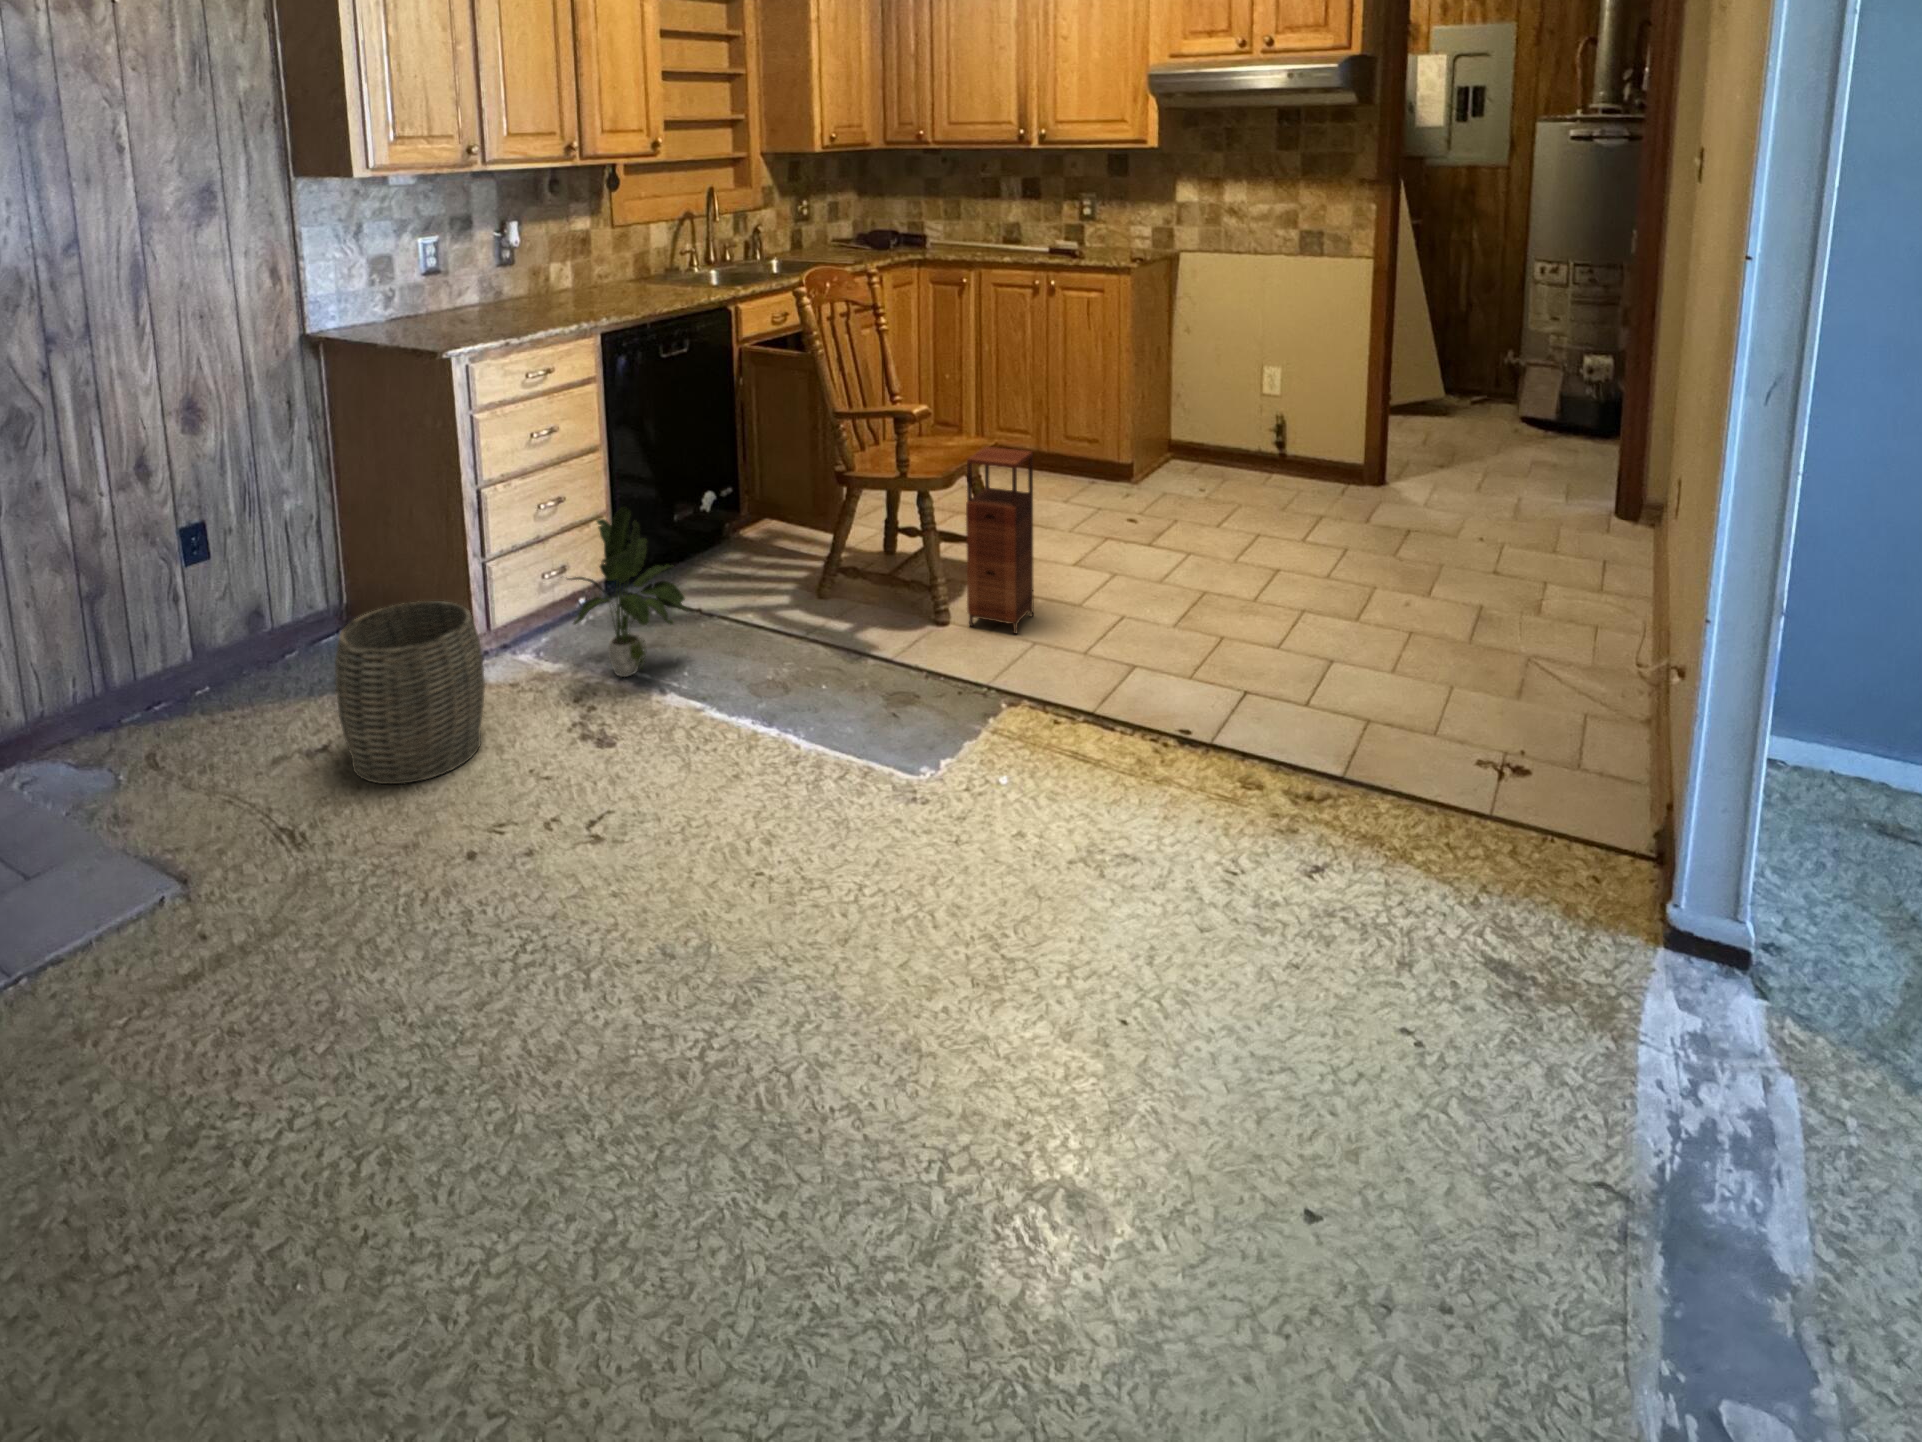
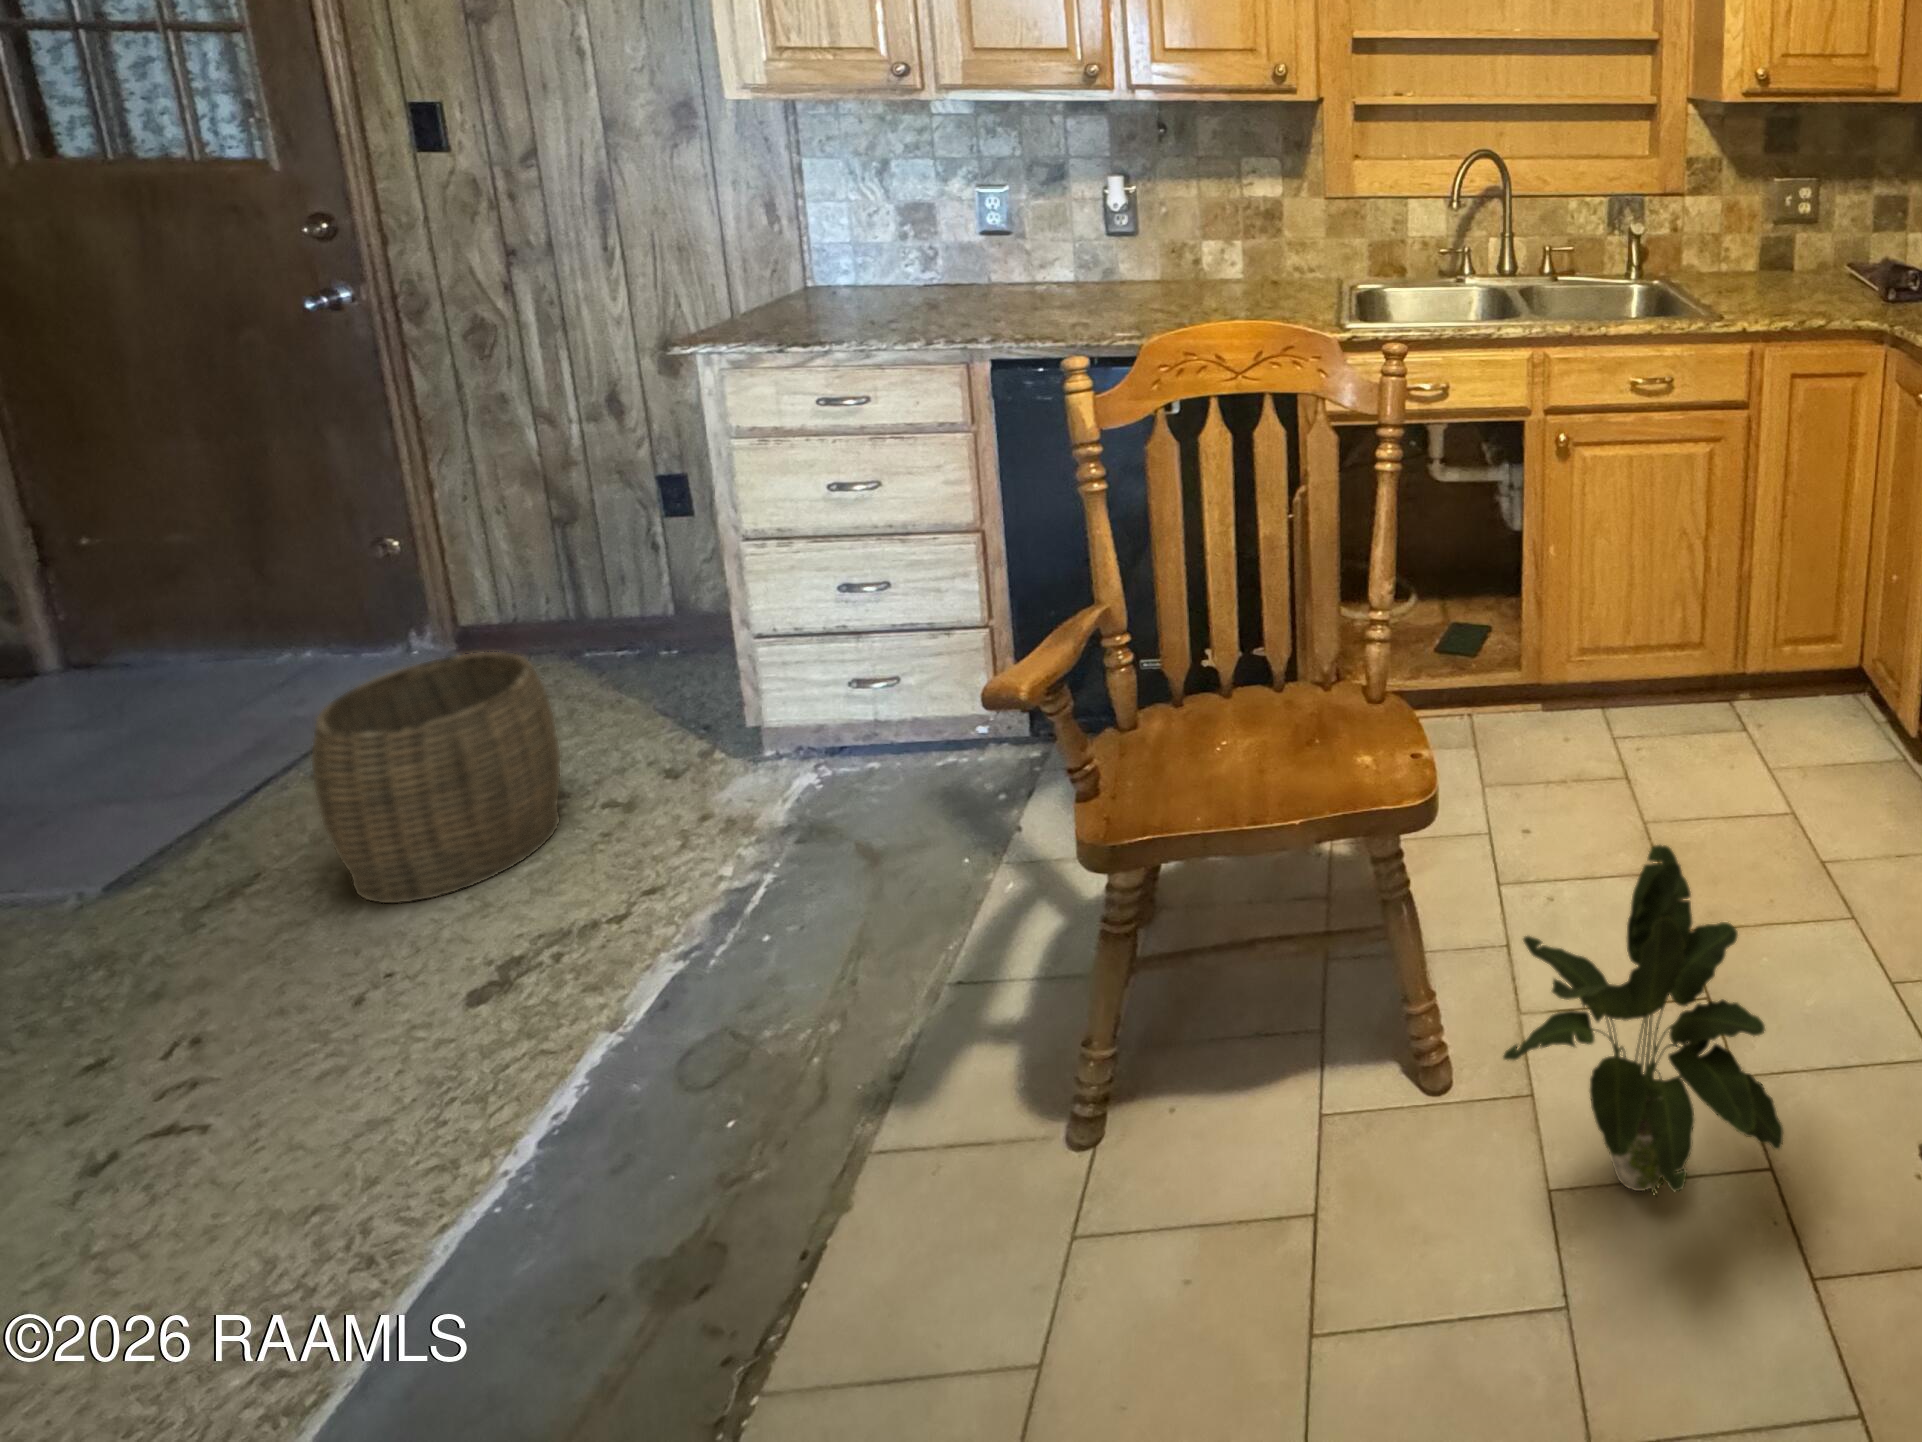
storage cabinet: present [966,447,1034,634] -> none [997,838,1172,1314]
potted plant: present [568,507,688,677] -> present [1503,845,1783,1195]

